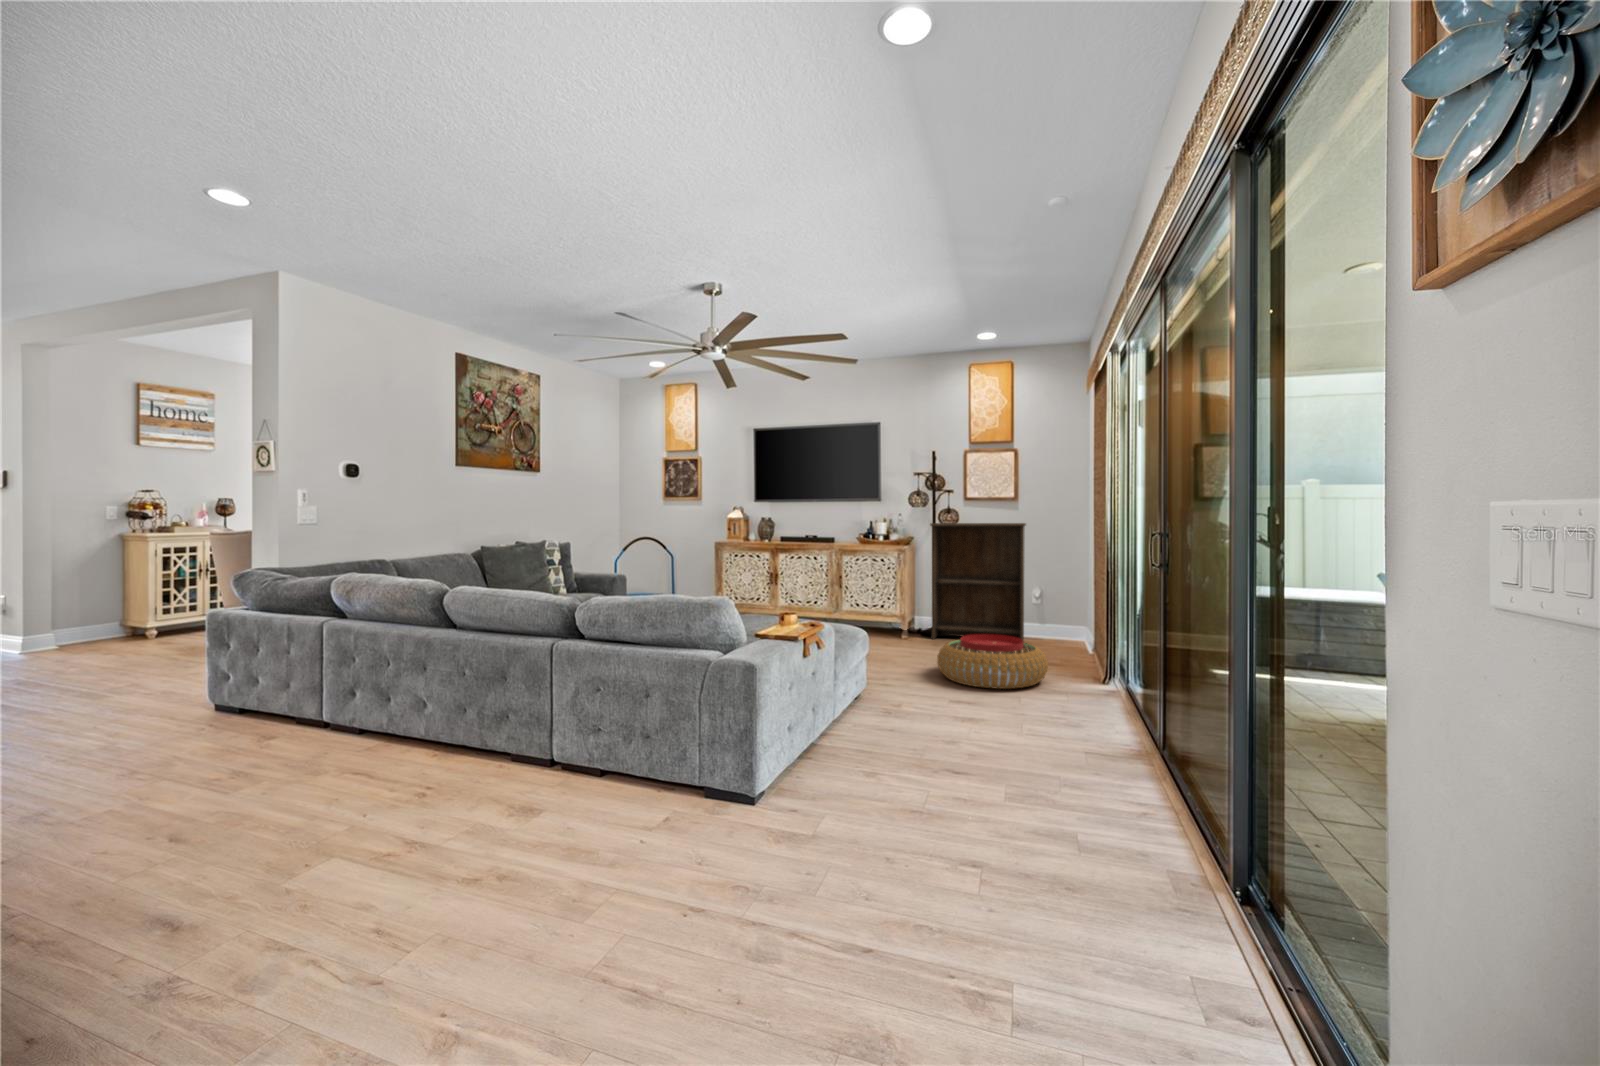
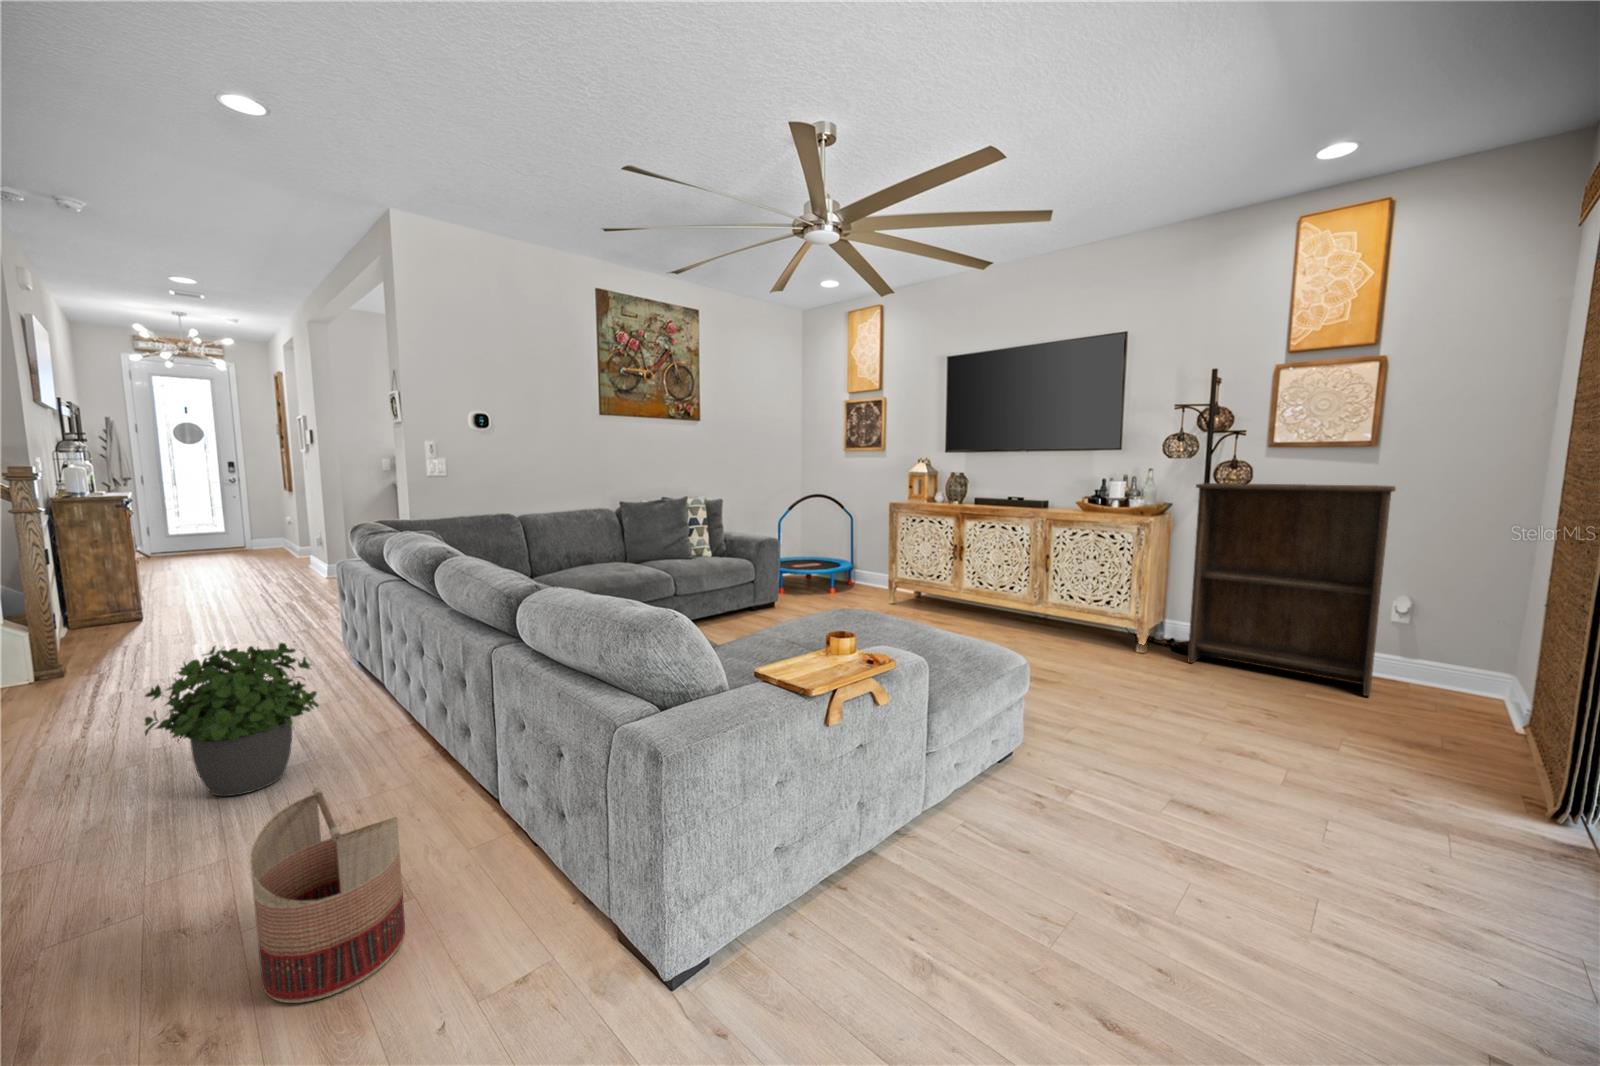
pouf: present [937,634,1048,689] -> none [1177,692,1441,830]
potted plant: none [268,649,382,769] -> present [145,643,319,796]
basket: none [517,701,589,808] -> present [250,787,405,1003]

